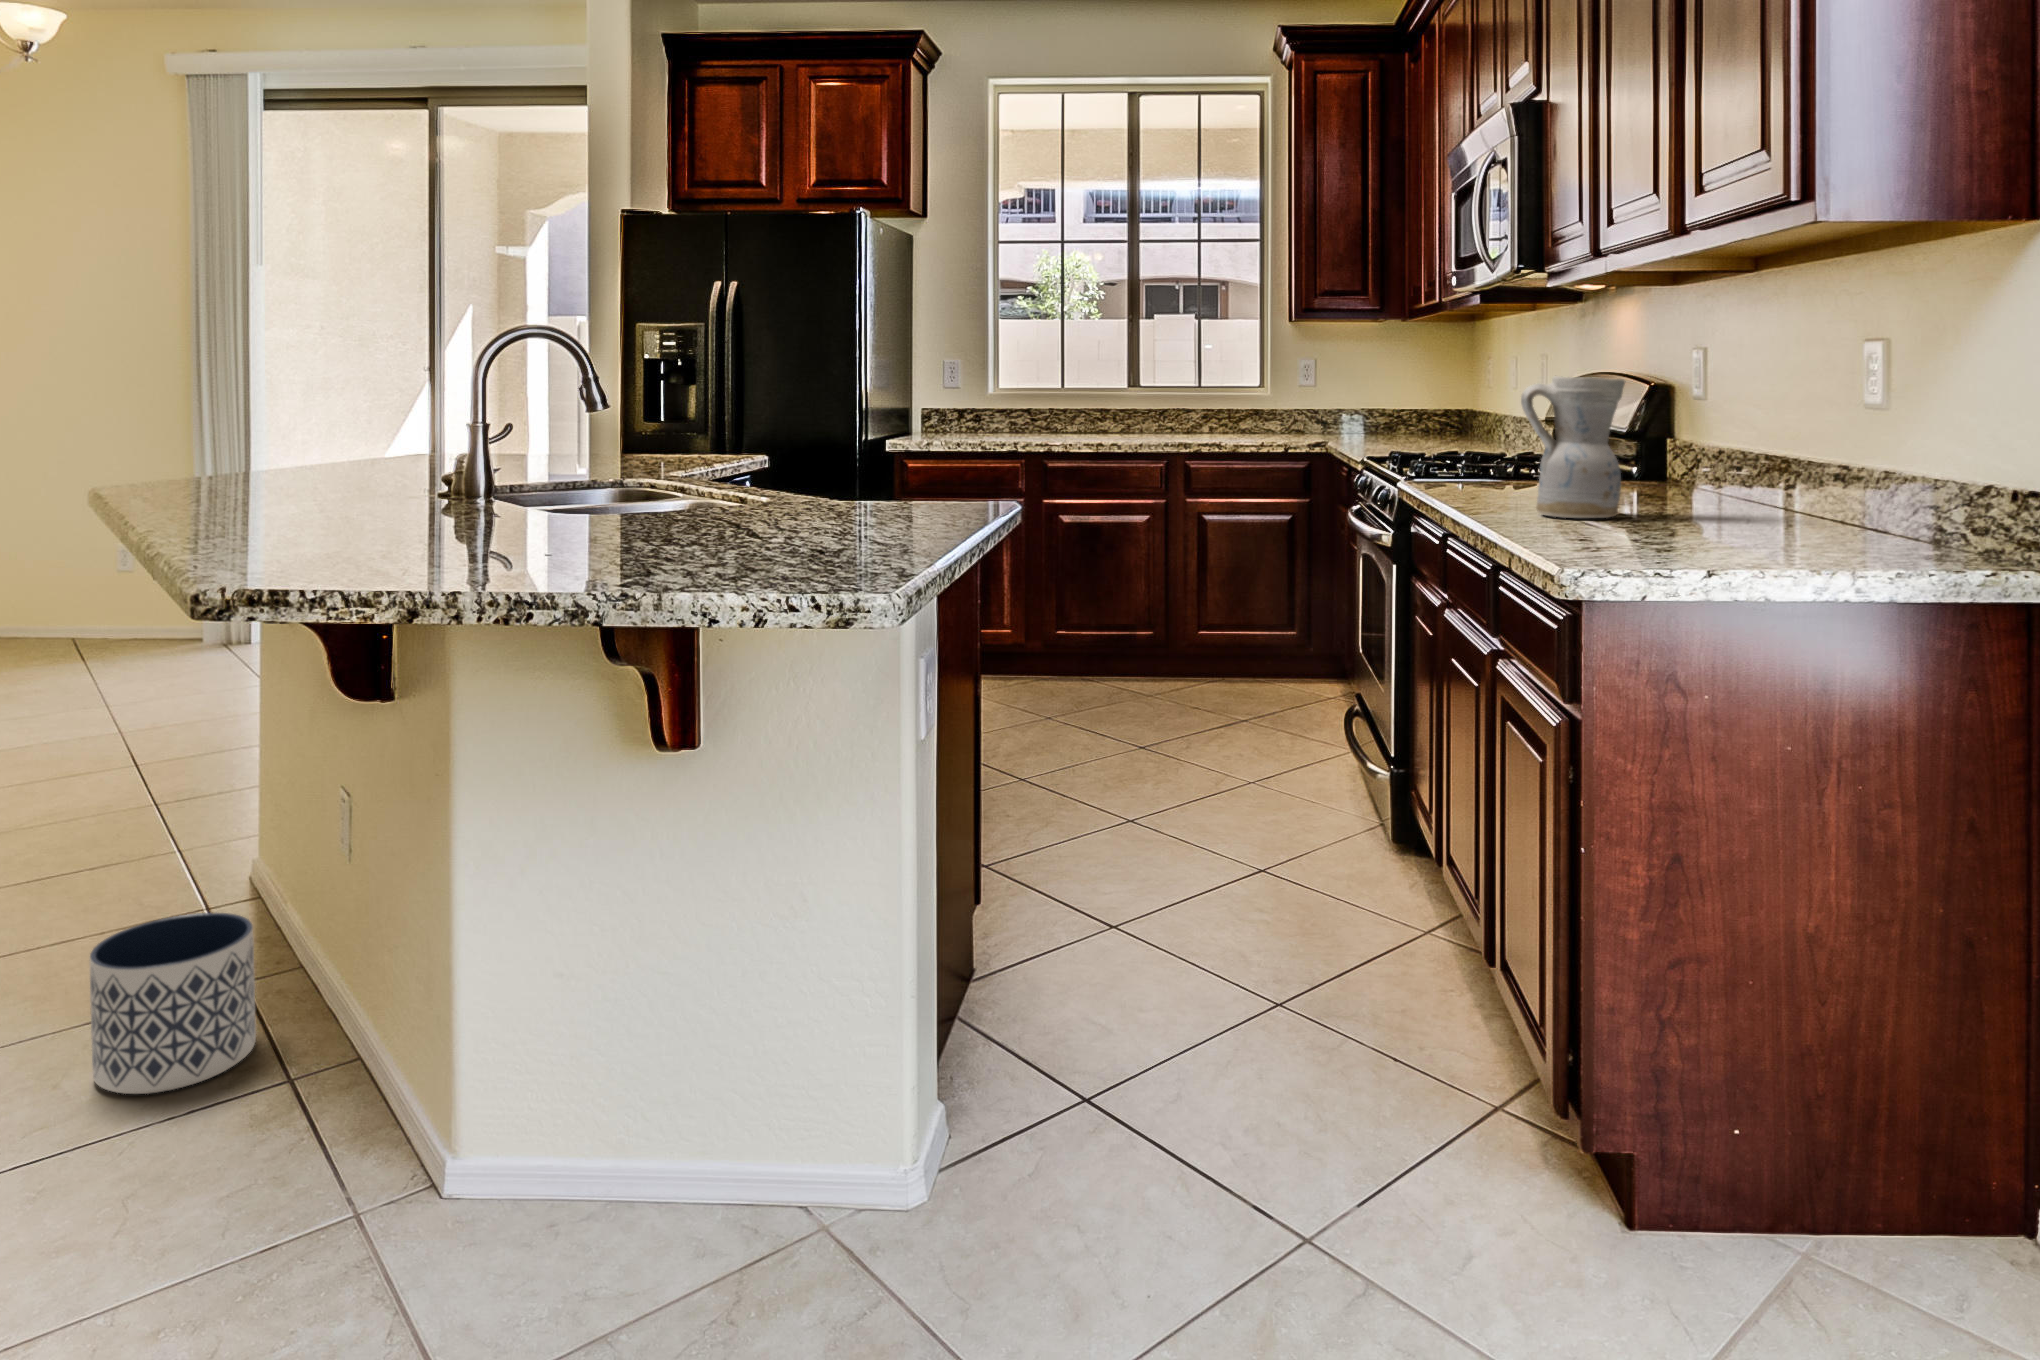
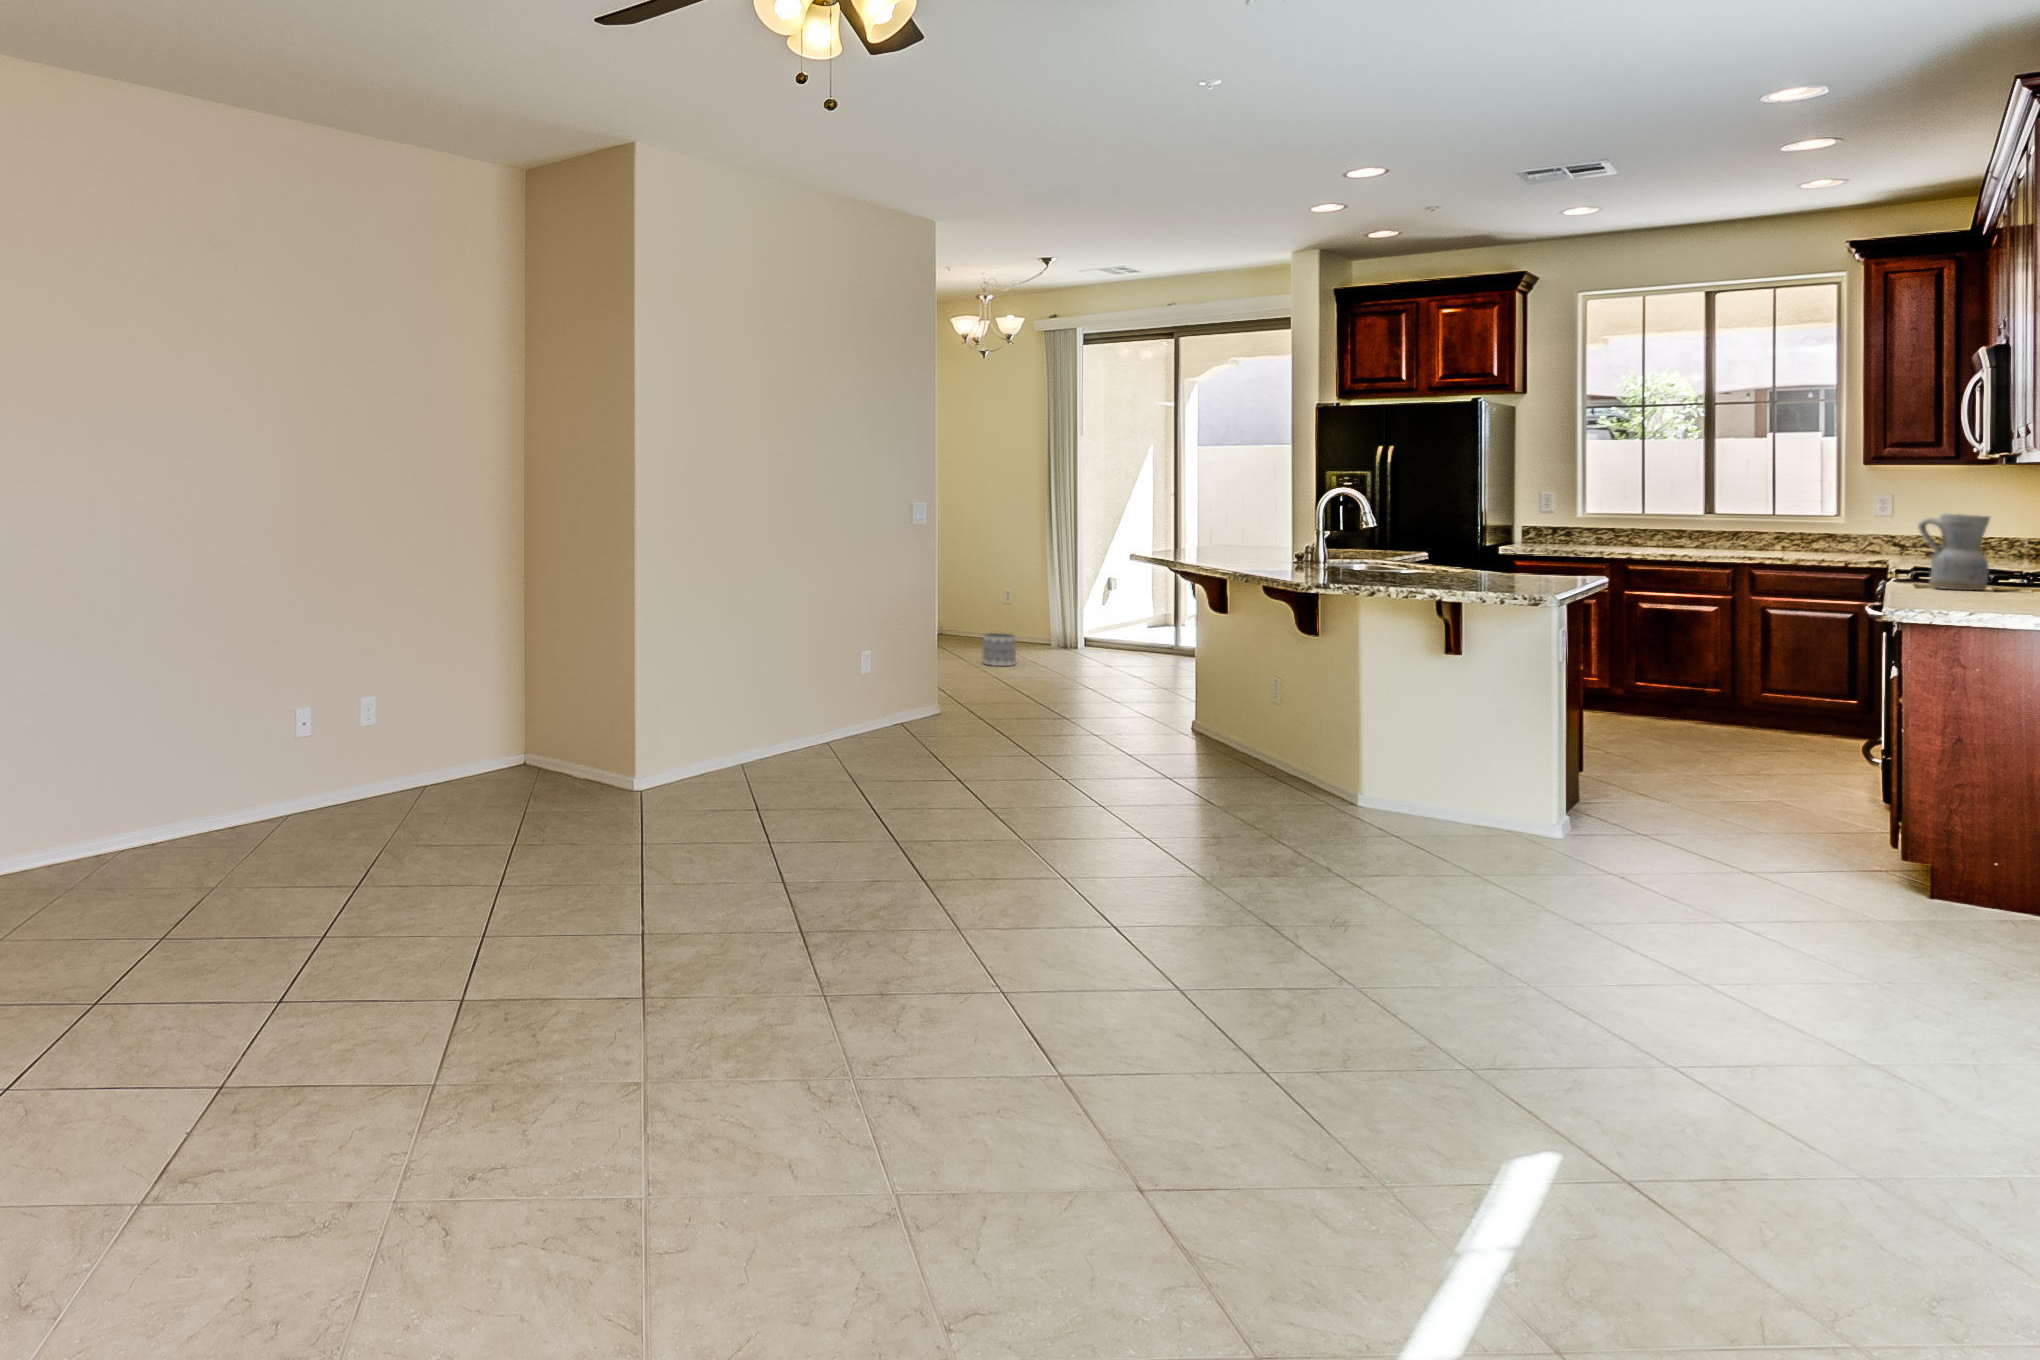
planter: present [90,913,256,1094] -> present [983,633,1016,666]

